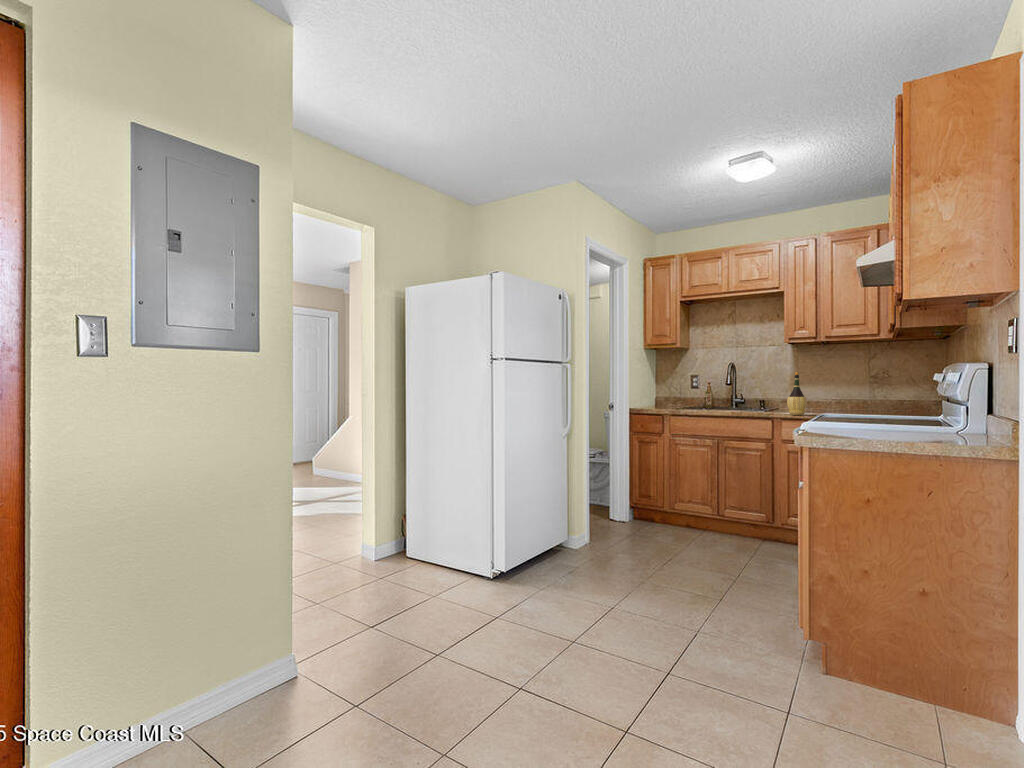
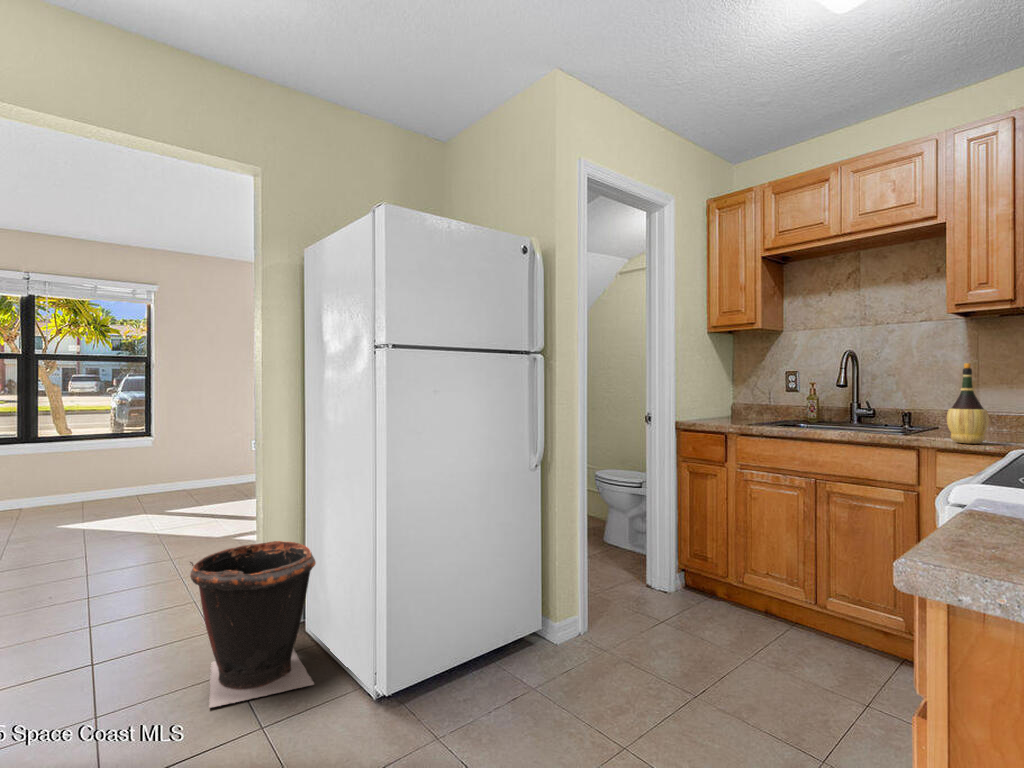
trash can: none [359,492,444,591] -> present [190,541,316,708]

